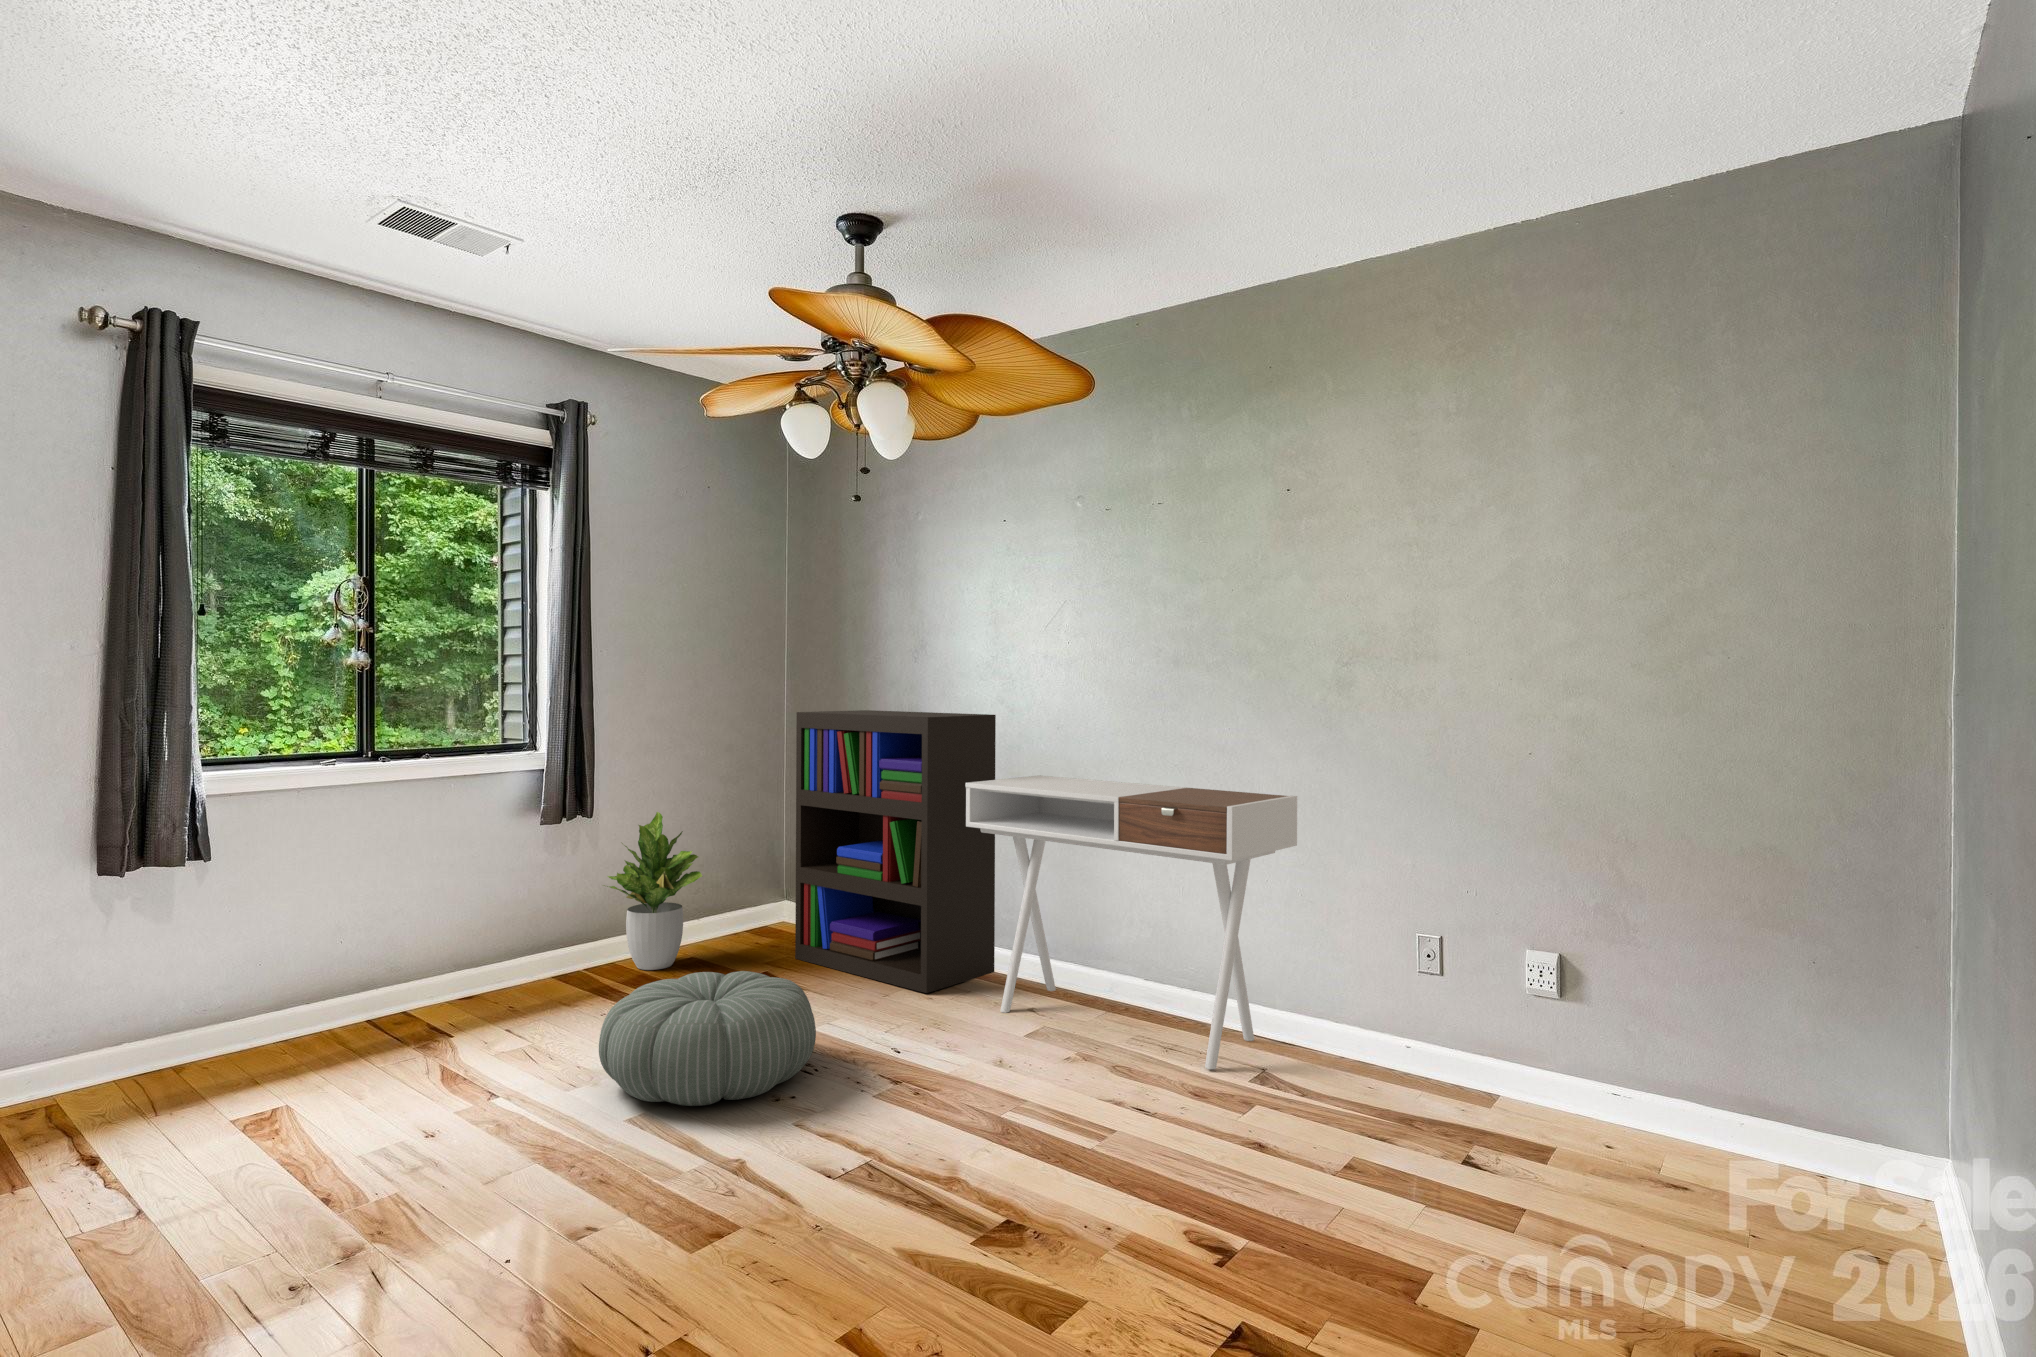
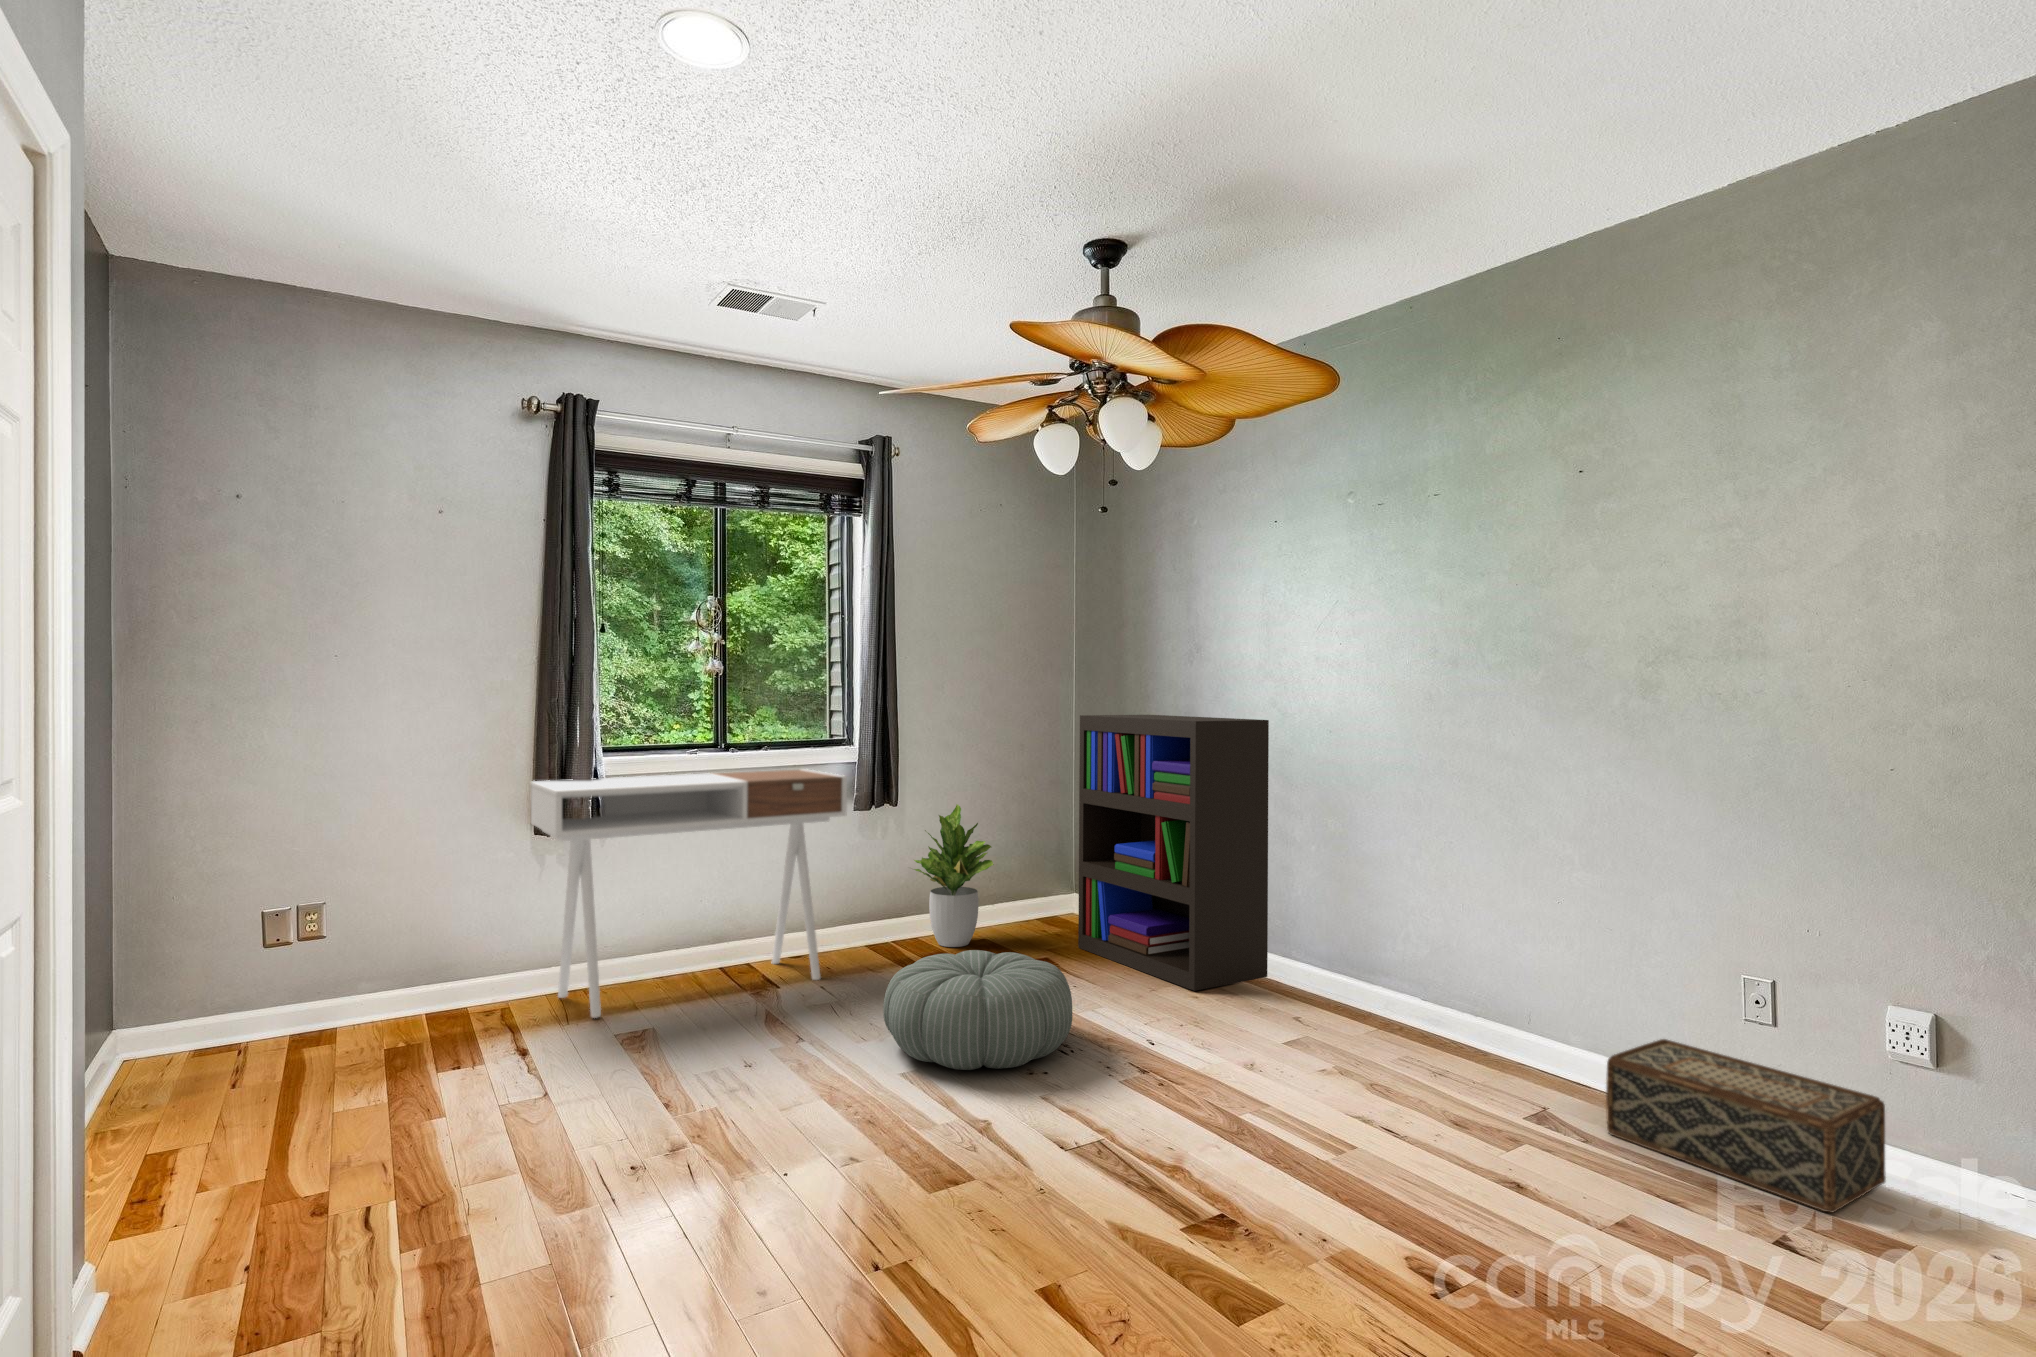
desk: present [965,775,1297,1069] -> present [531,769,847,1018]
woven basket: none [1323,998,1537,1135] -> present [1606,1039,1886,1213]

